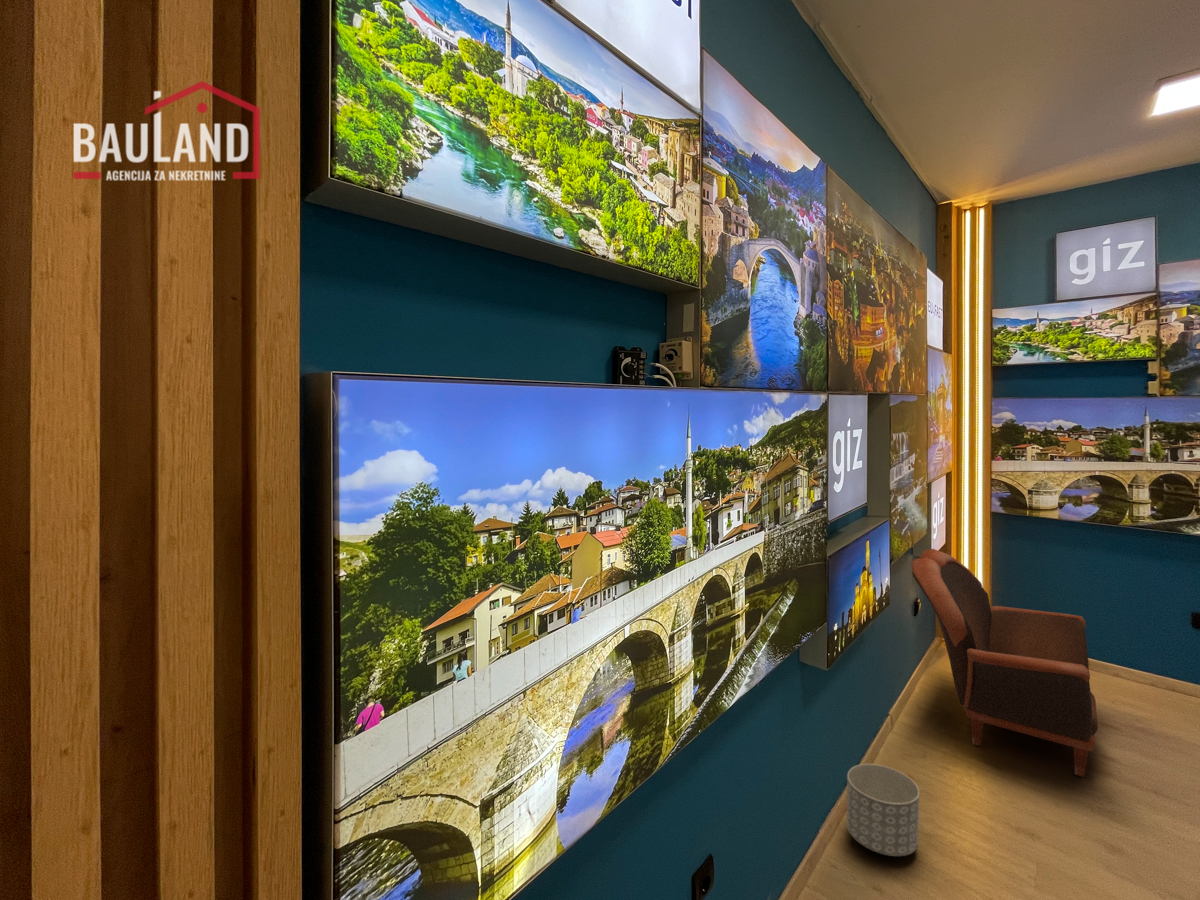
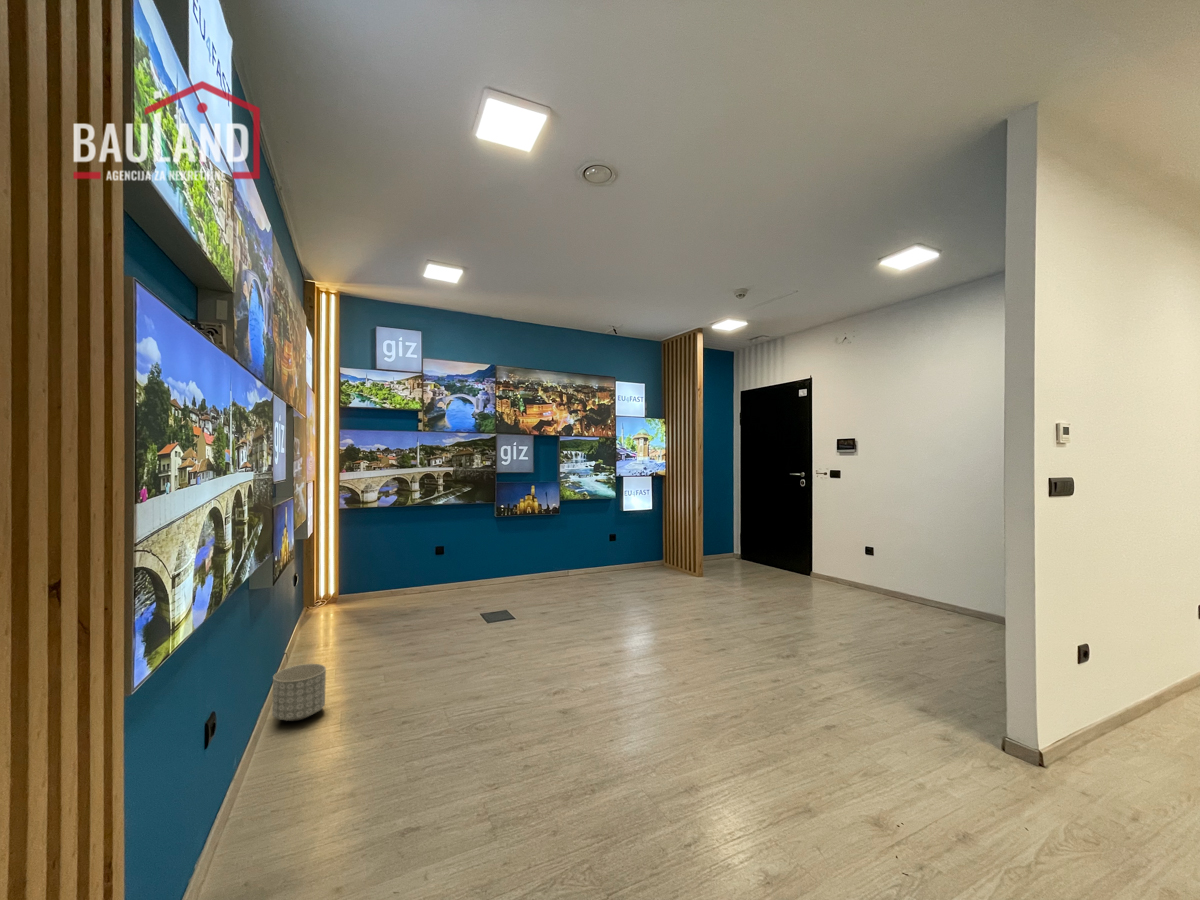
armchair: present [911,549,1098,777] -> none [297,528,409,651]

